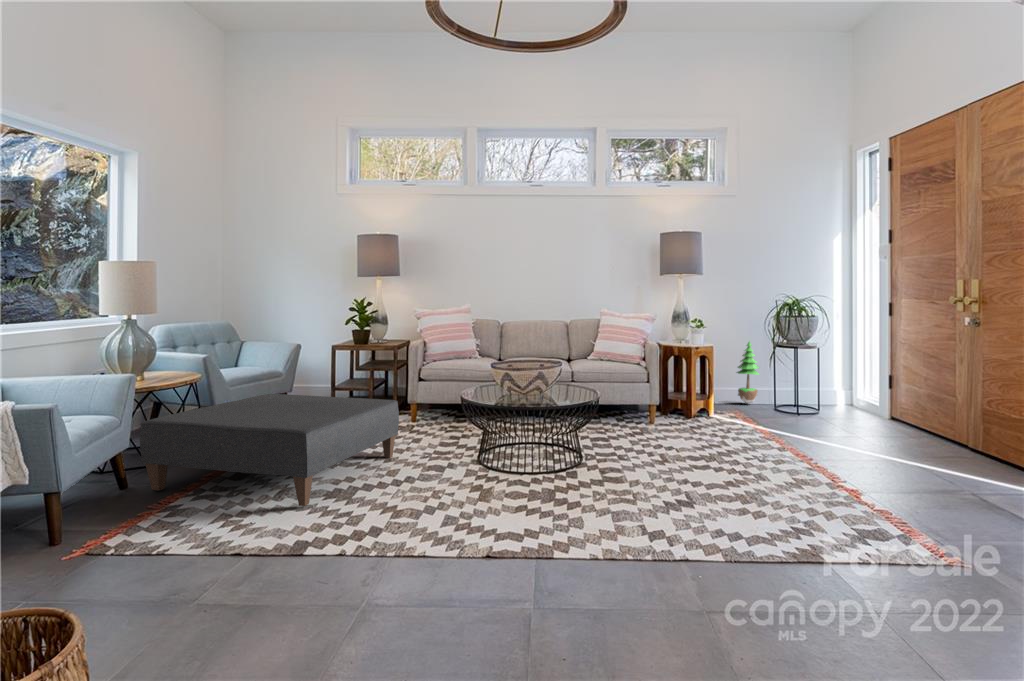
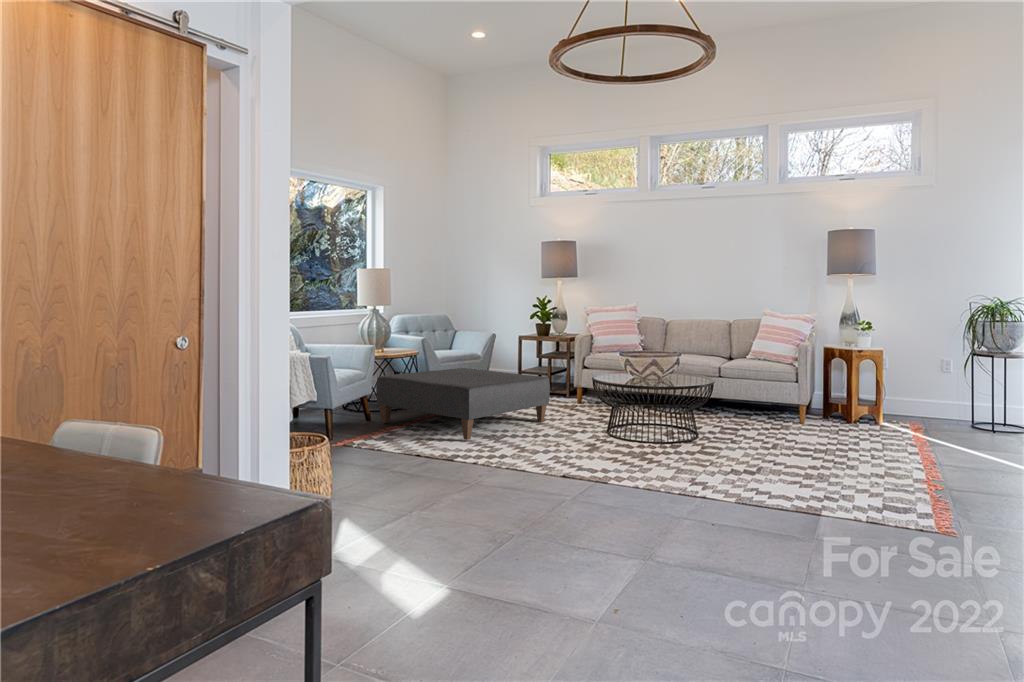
potted tree: present [737,341,759,404] -> none [921,347,951,416]

